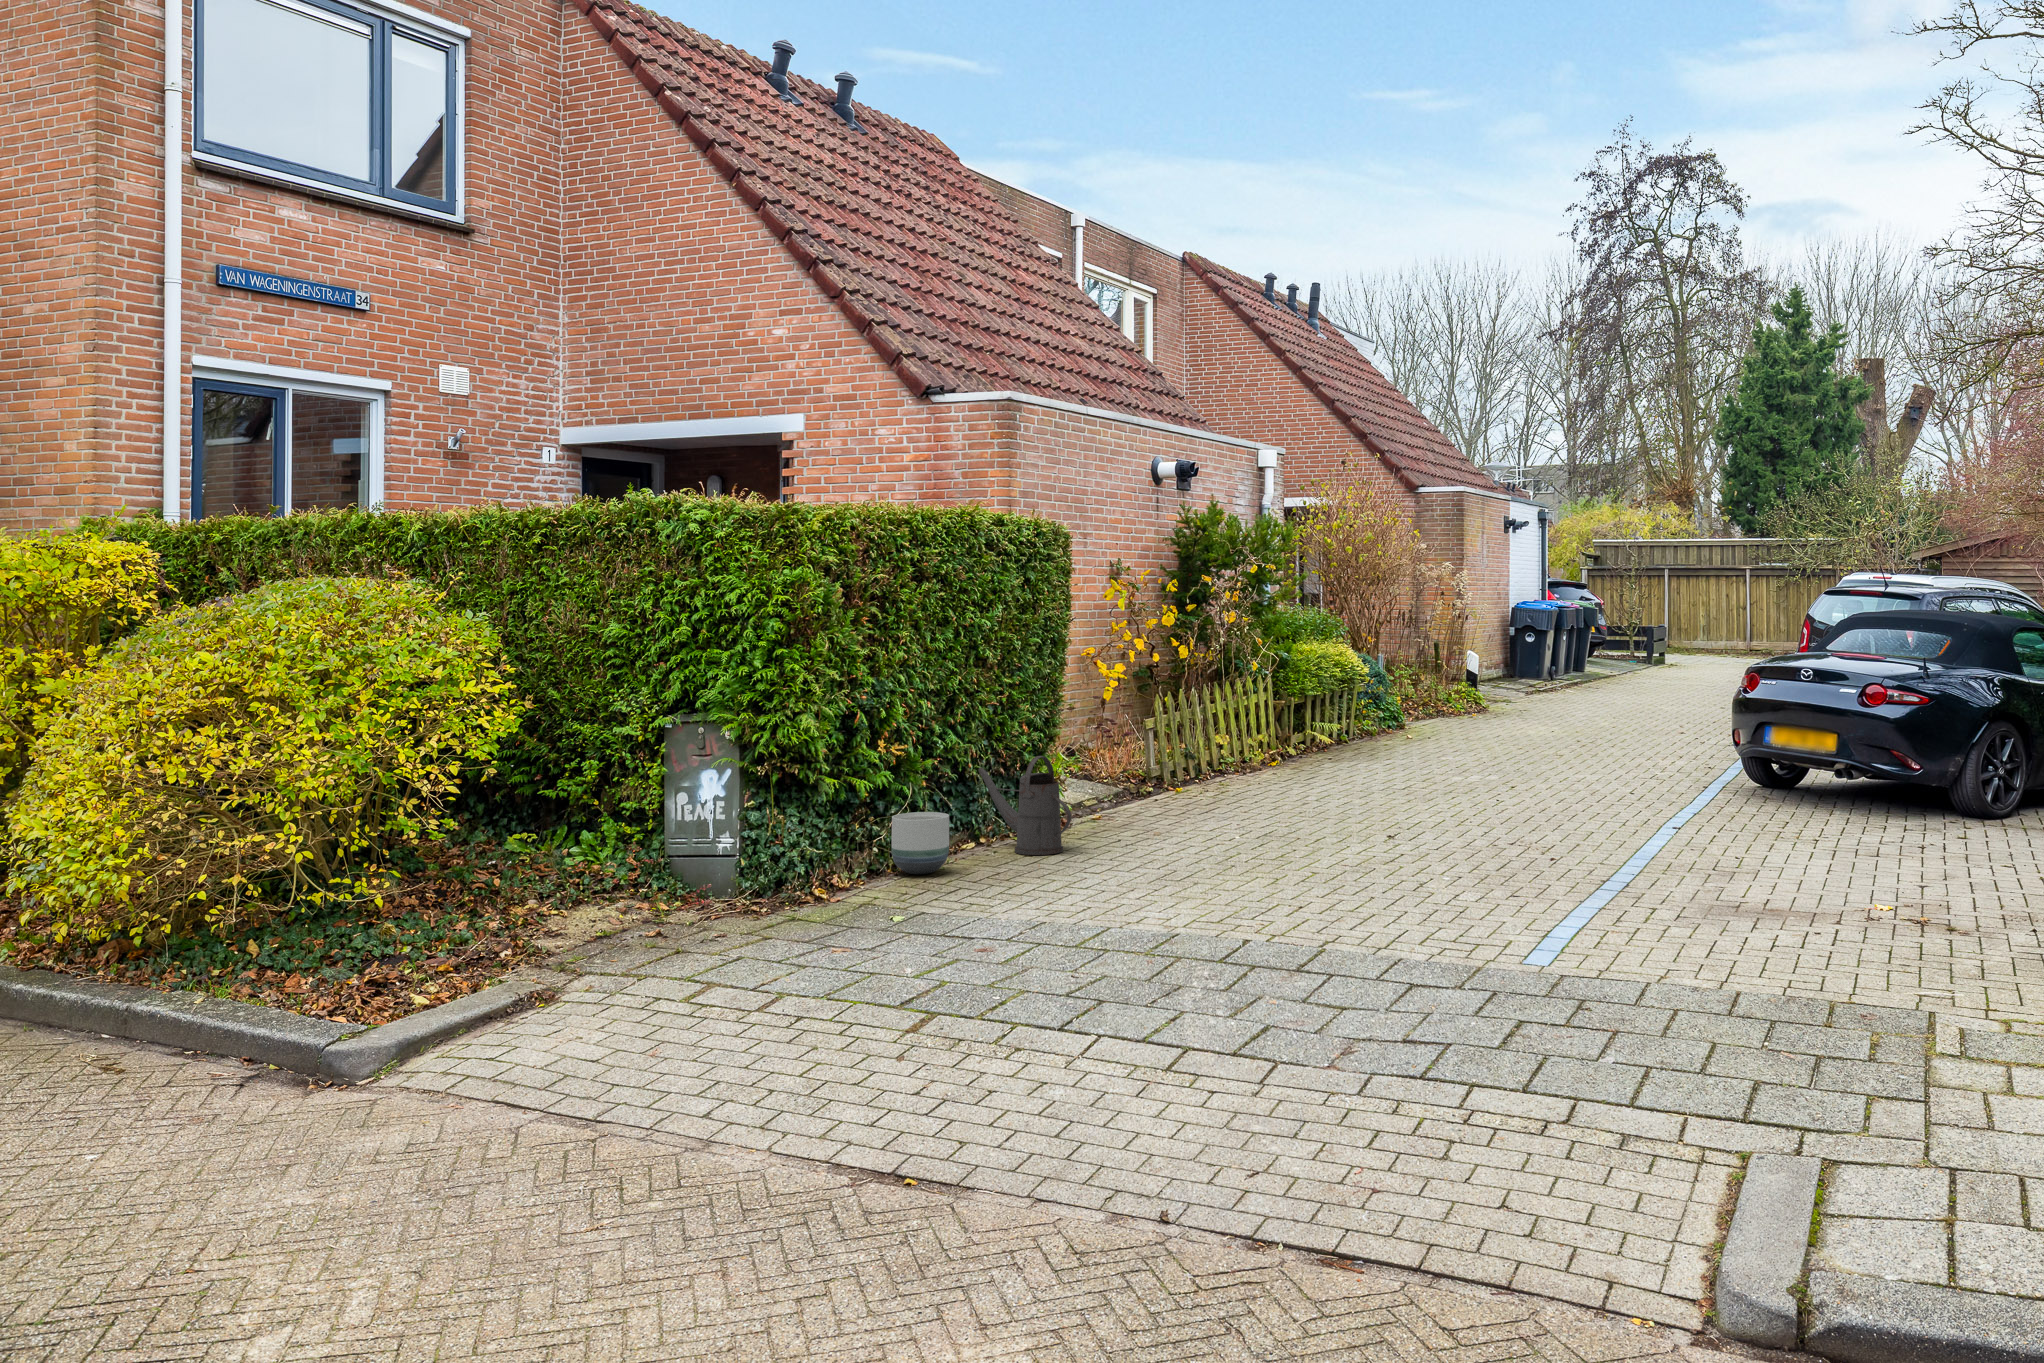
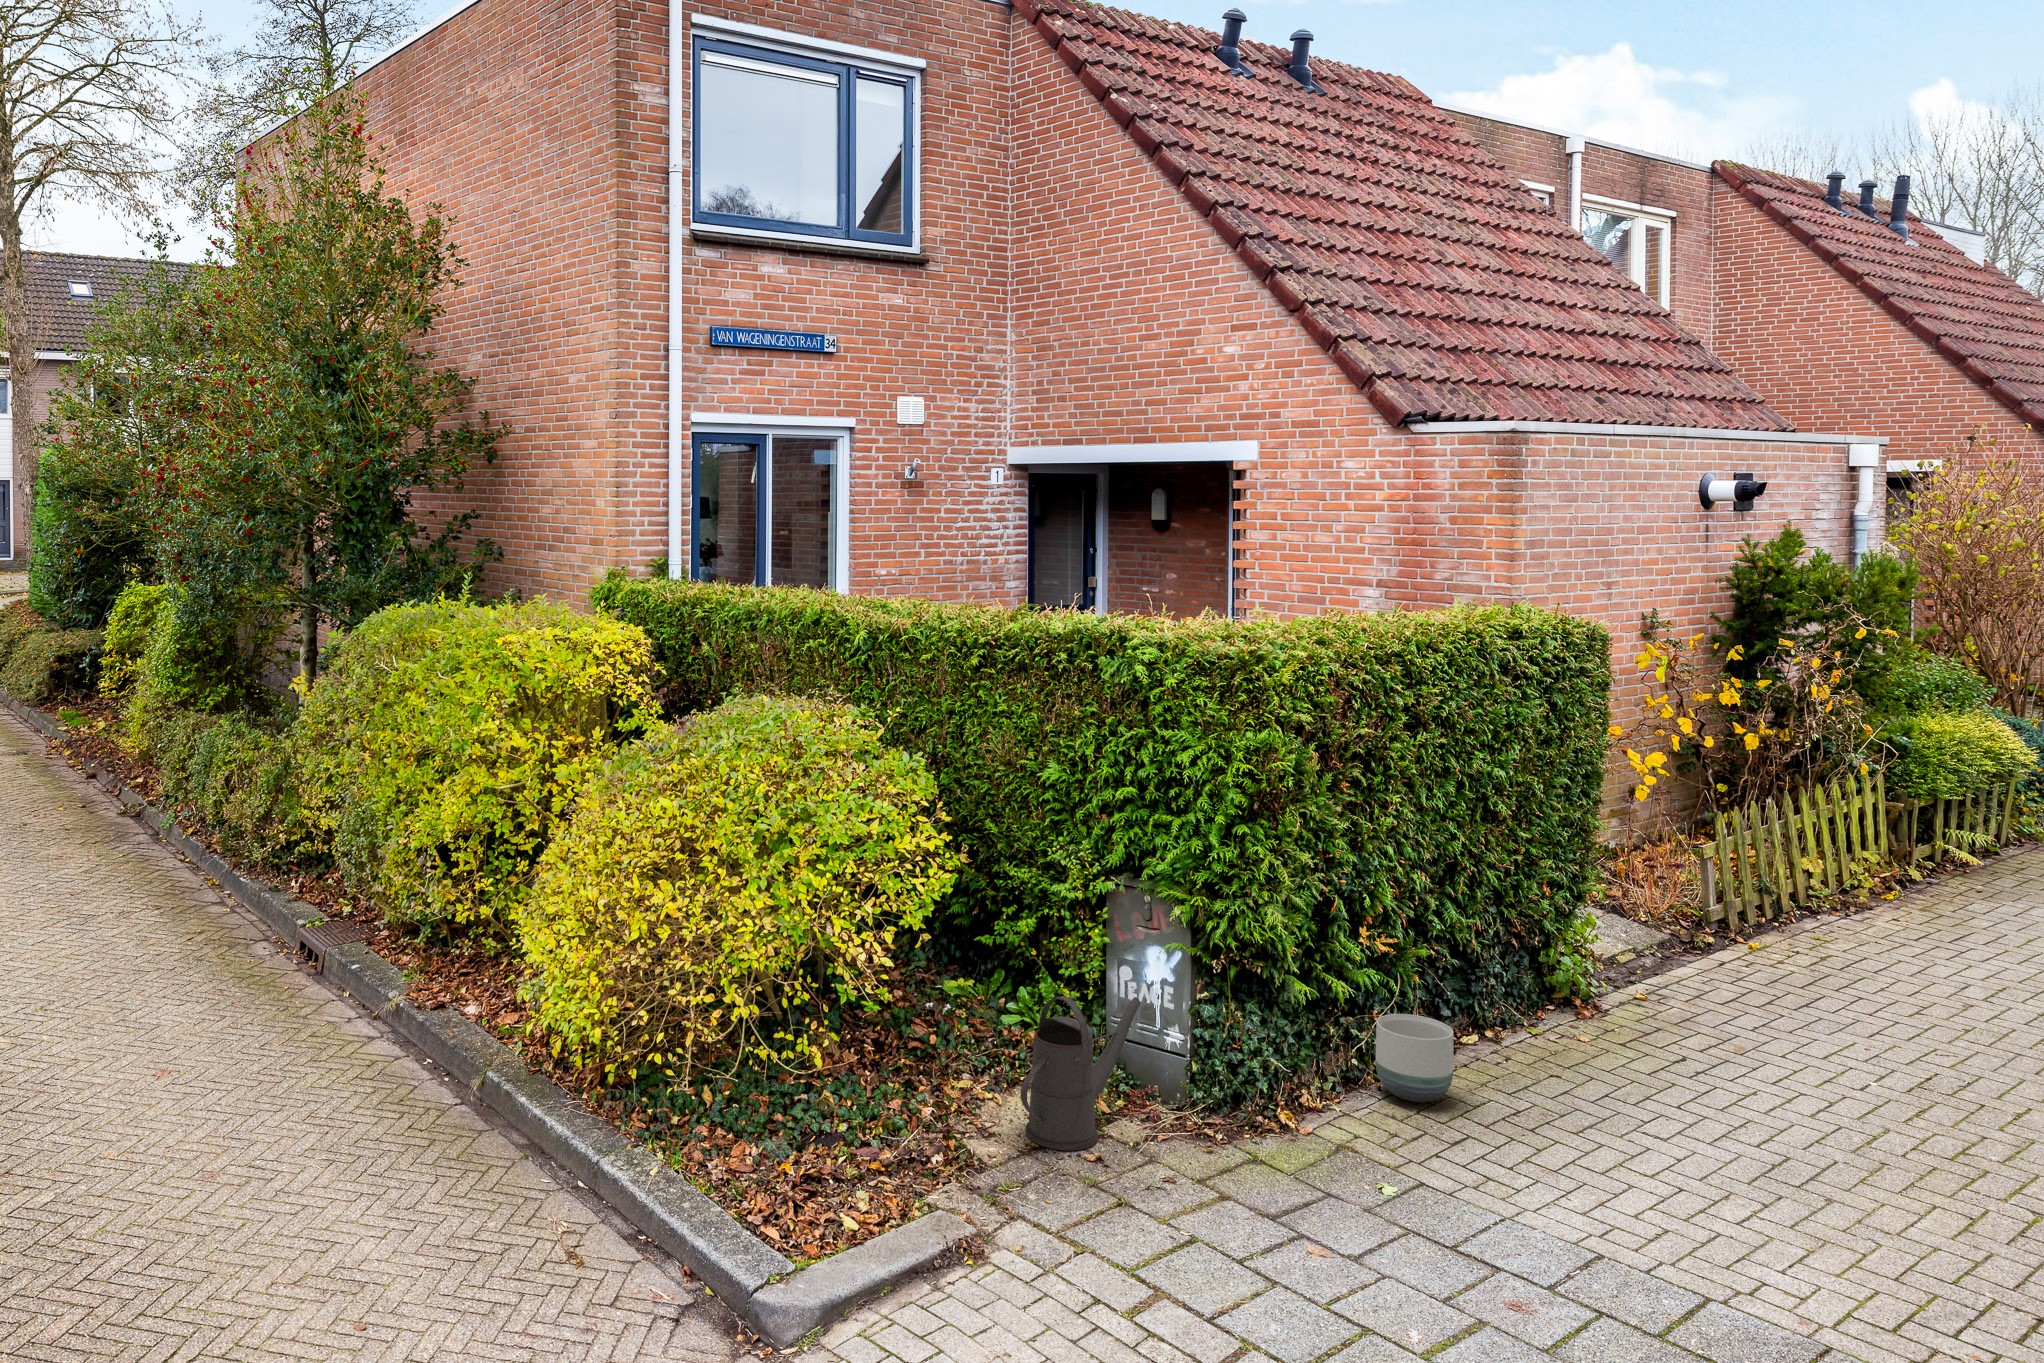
watering can: present [979,756,1071,855] -> present [1021,996,1140,1151]

